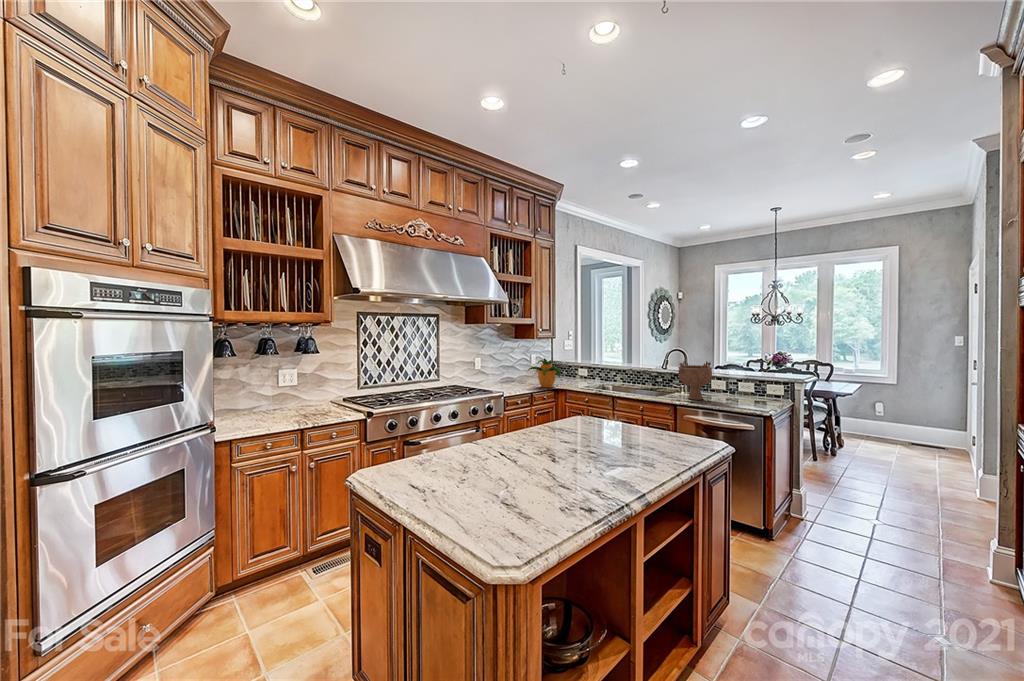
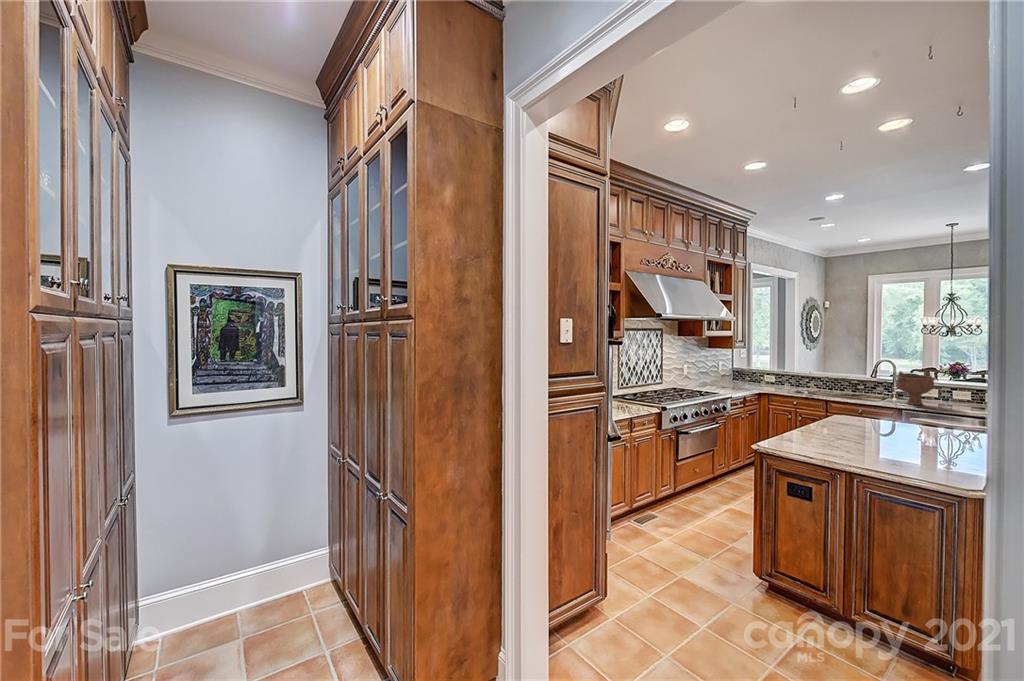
potted plant: present [528,358,561,387] -> none [735,366,769,392]

